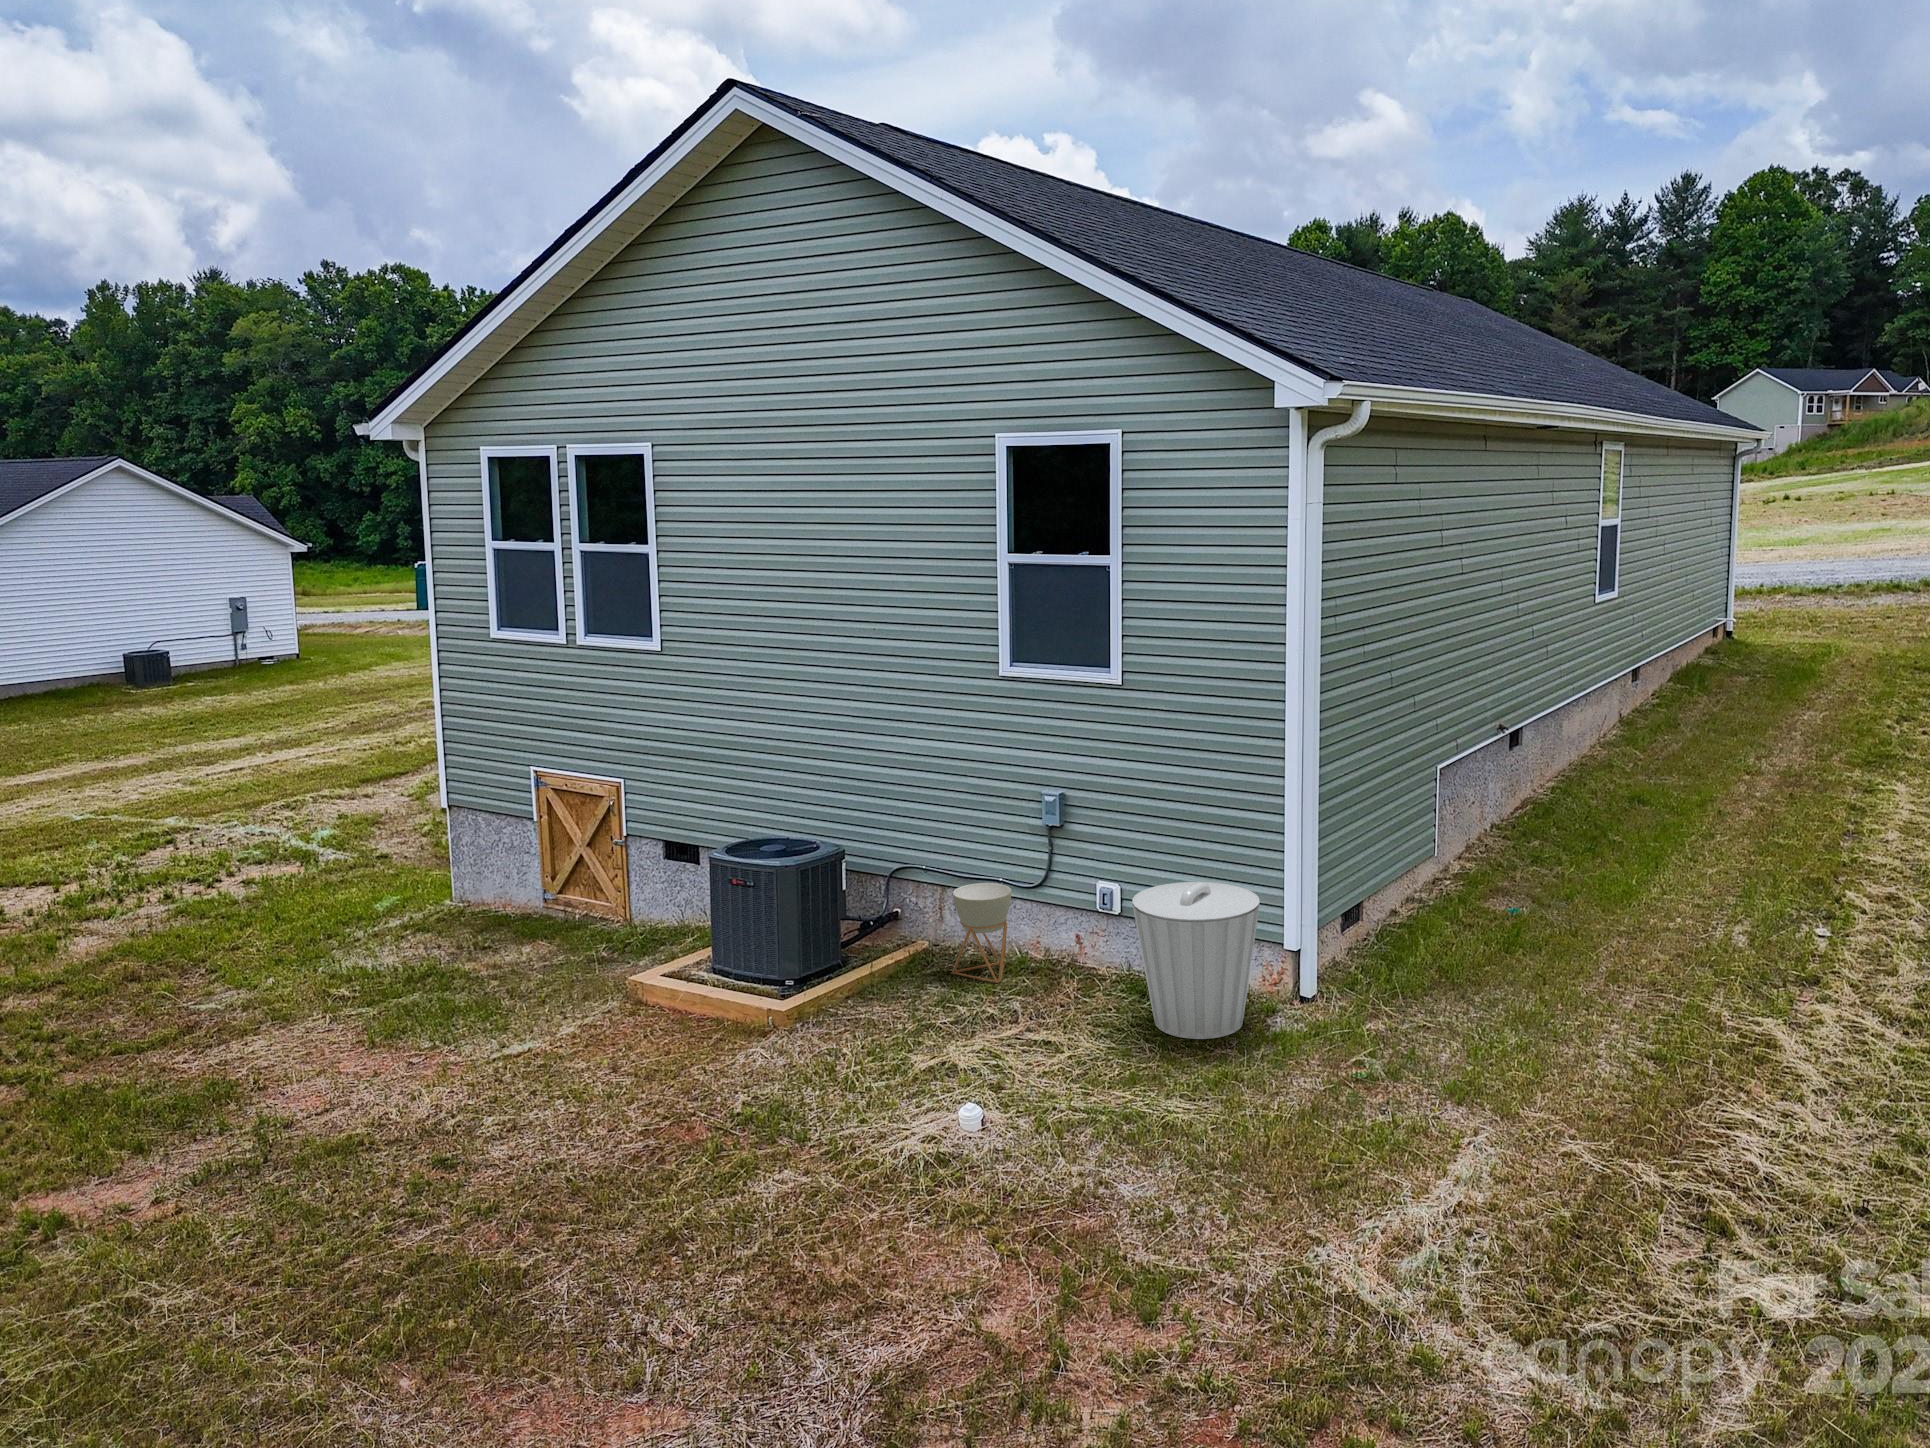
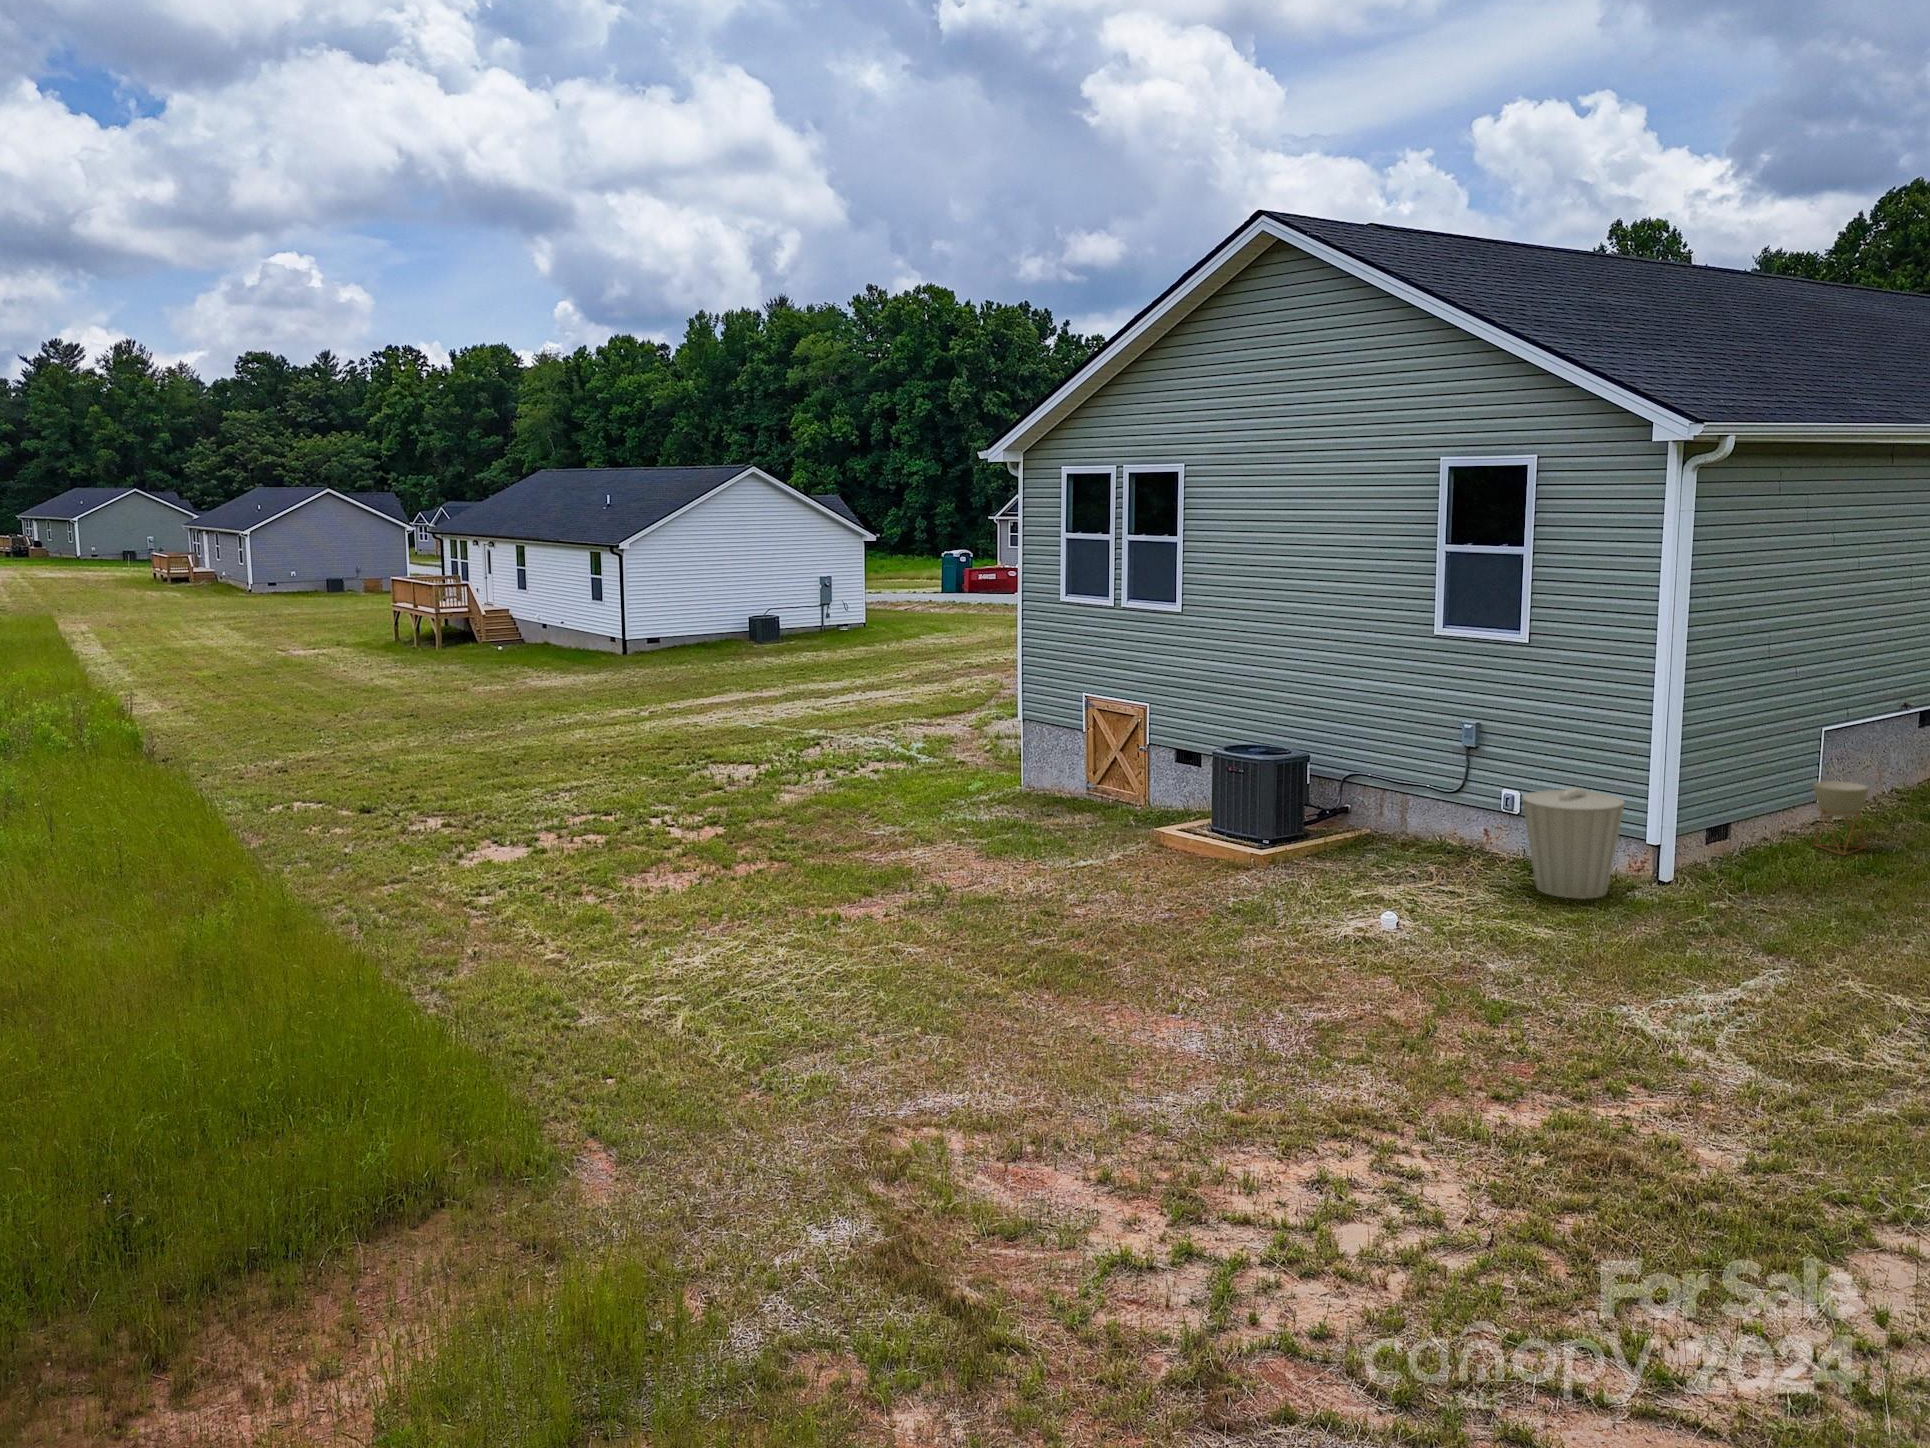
planter: present [952,883,1011,983] -> present [1814,781,1868,855]

